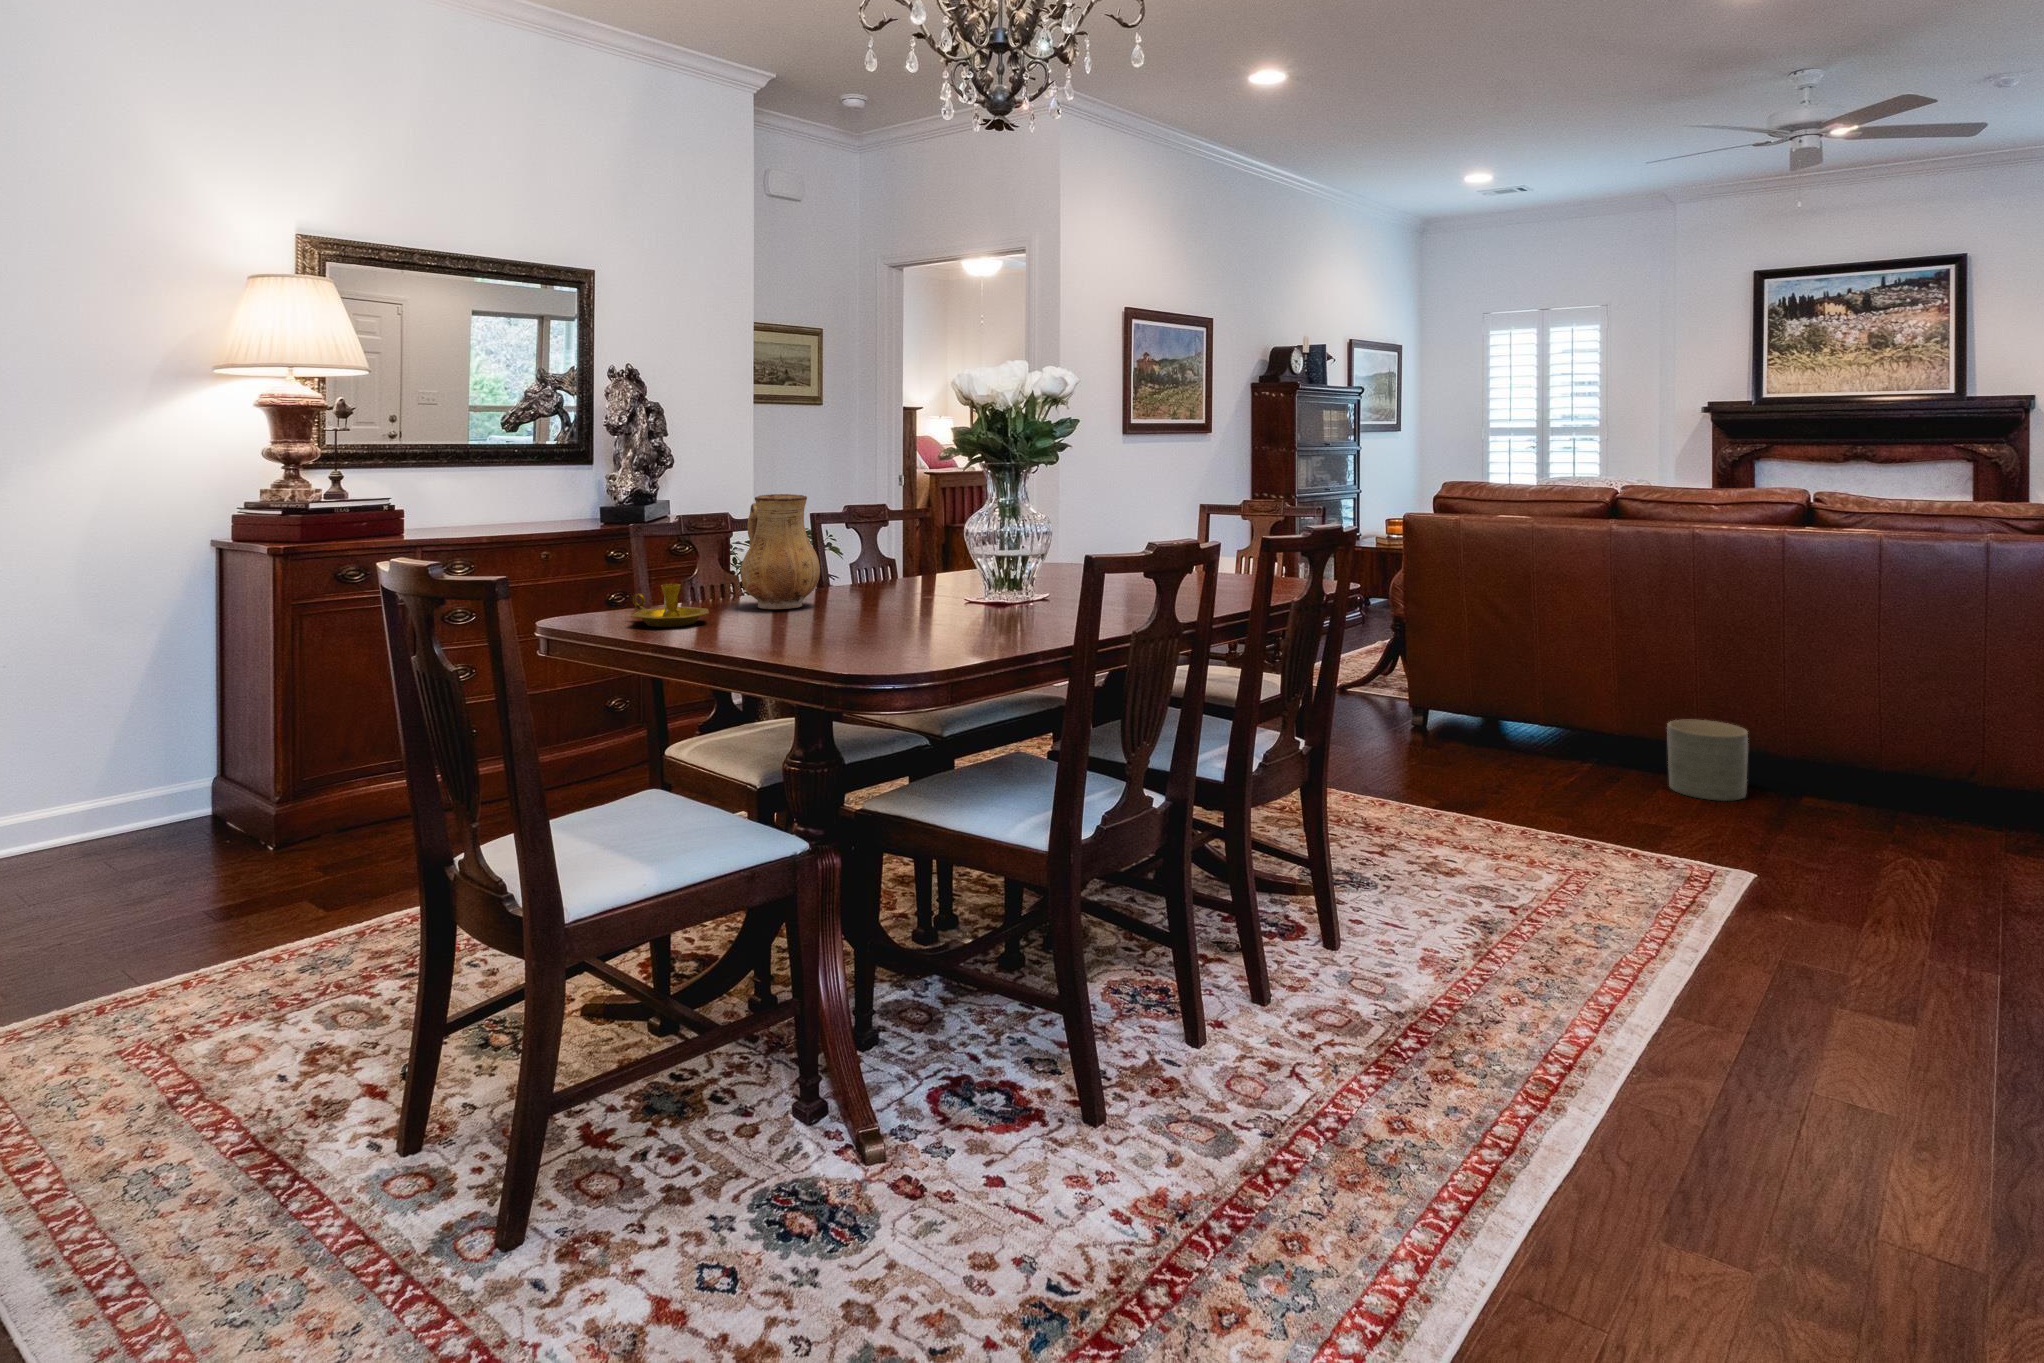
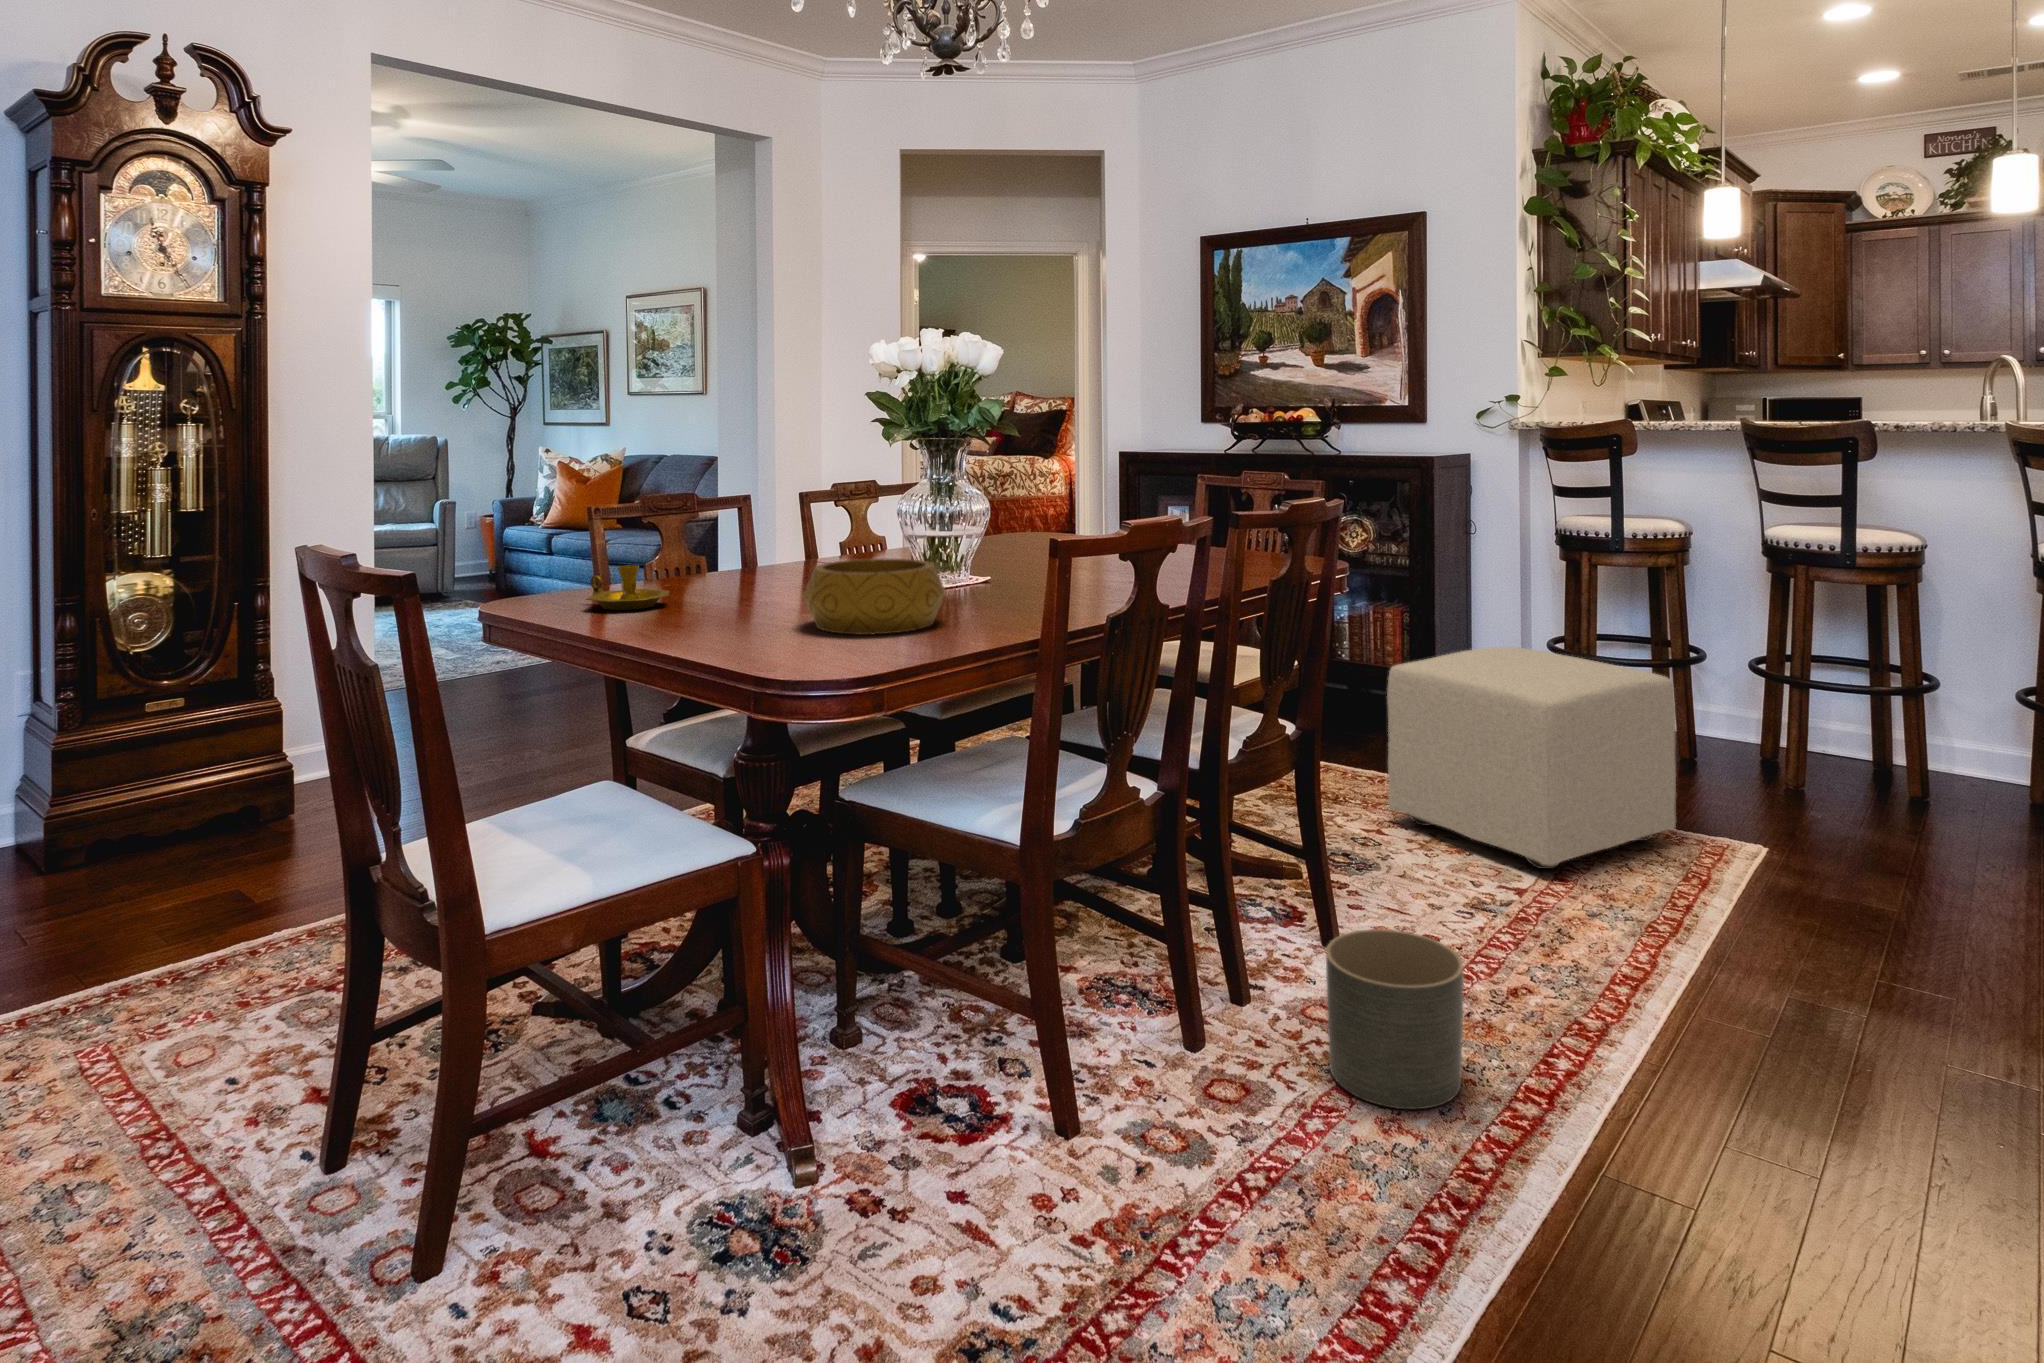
ceramic pitcher: present [741,494,820,609] -> none [708,471,791,590]
decorative bowl: none [845,580,980,651] -> present [803,559,946,635]
ottoman: none [1384,670,1663,885] -> present [1387,647,1676,869]
planter: present [1667,720,1748,801] -> present [1326,929,1463,1109]

